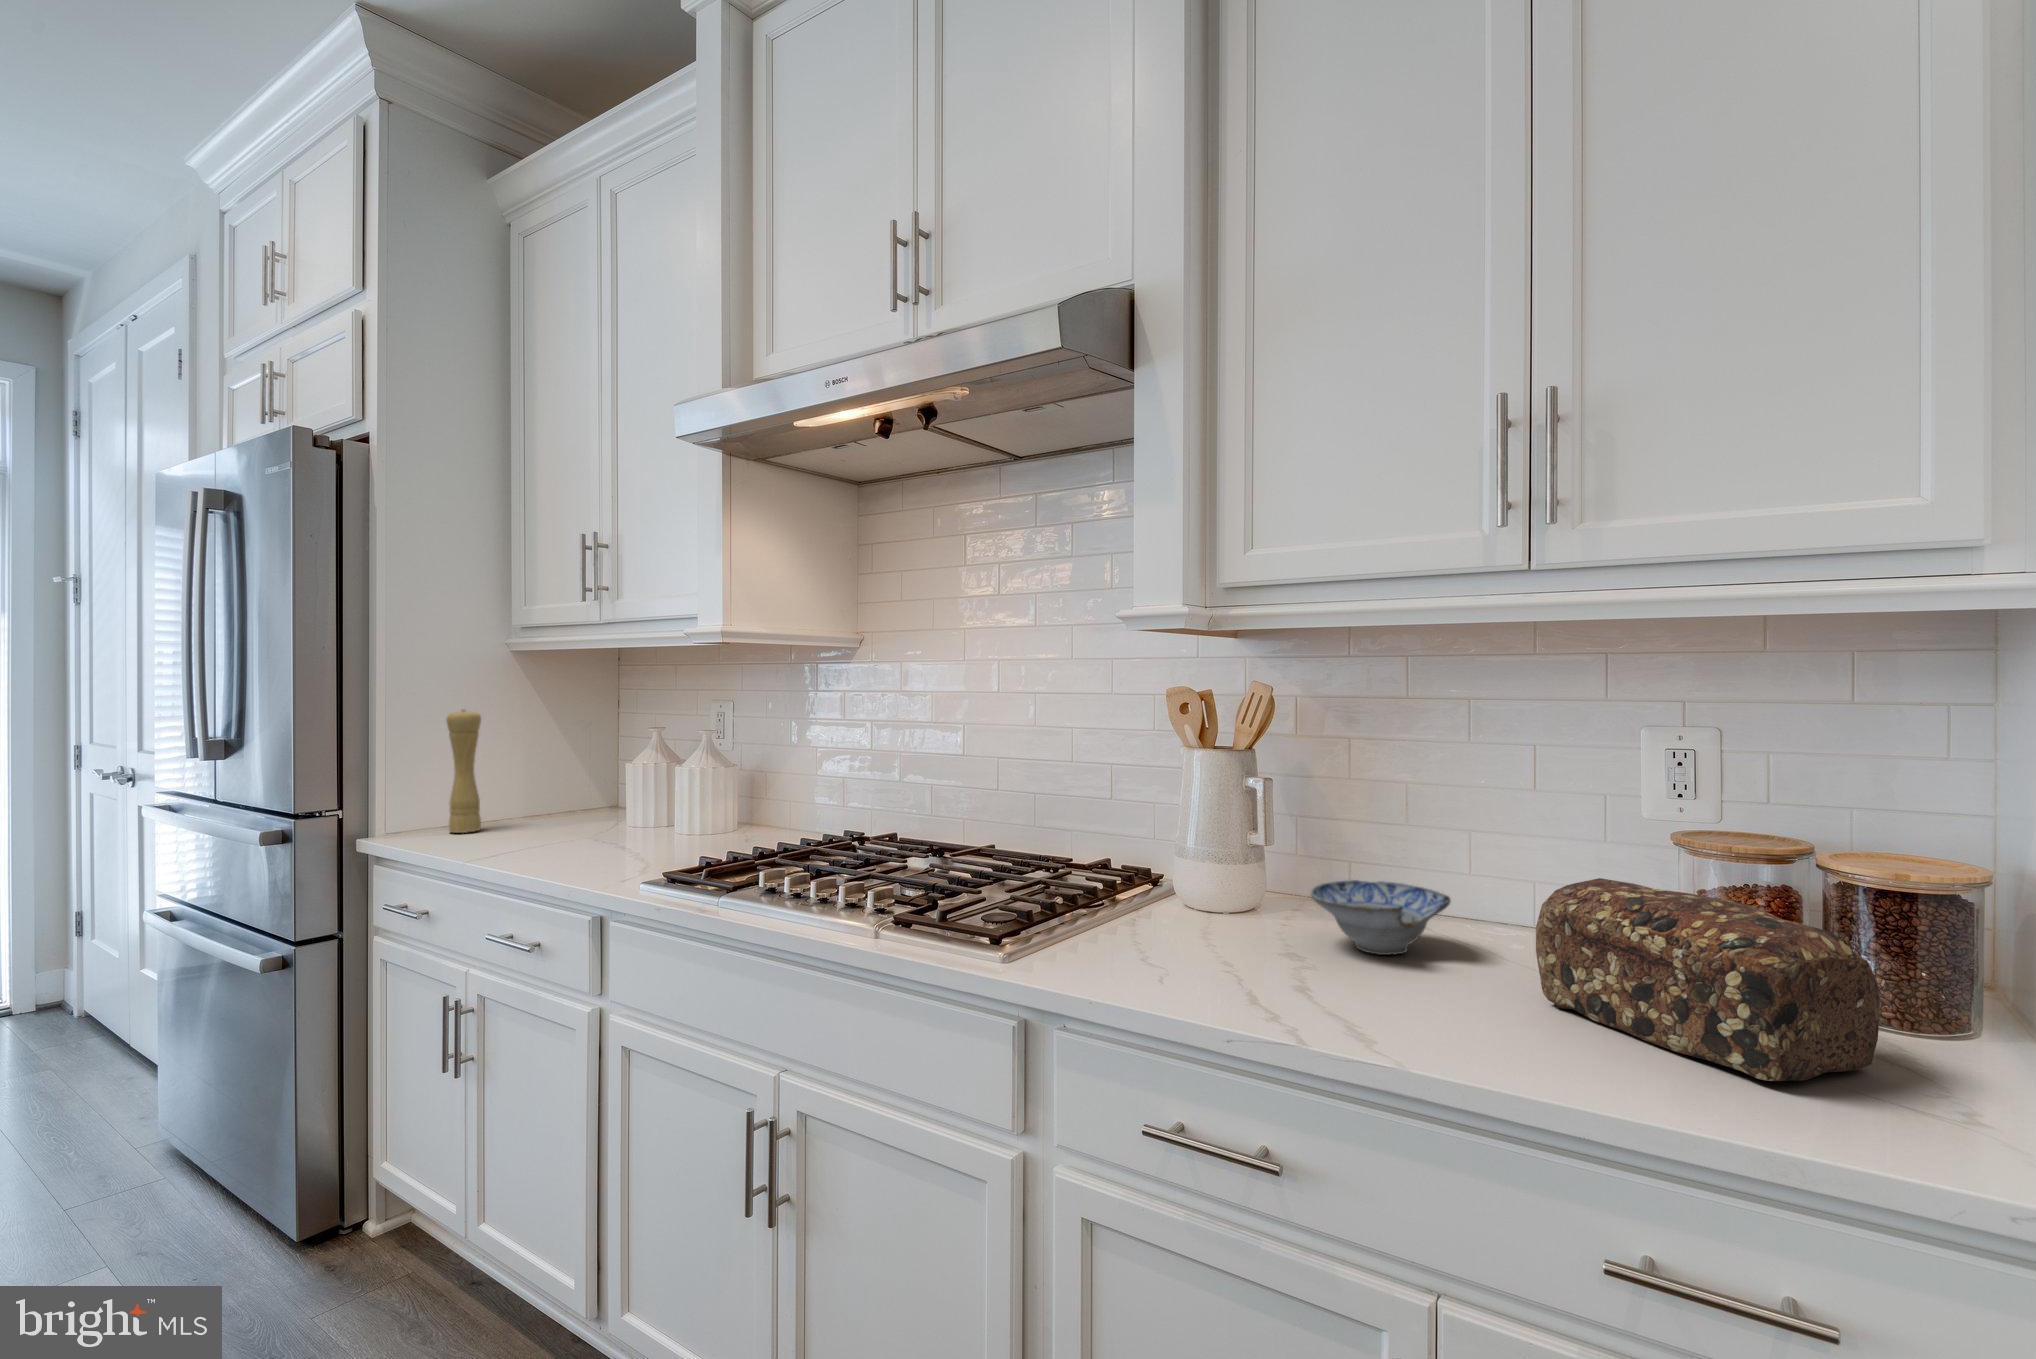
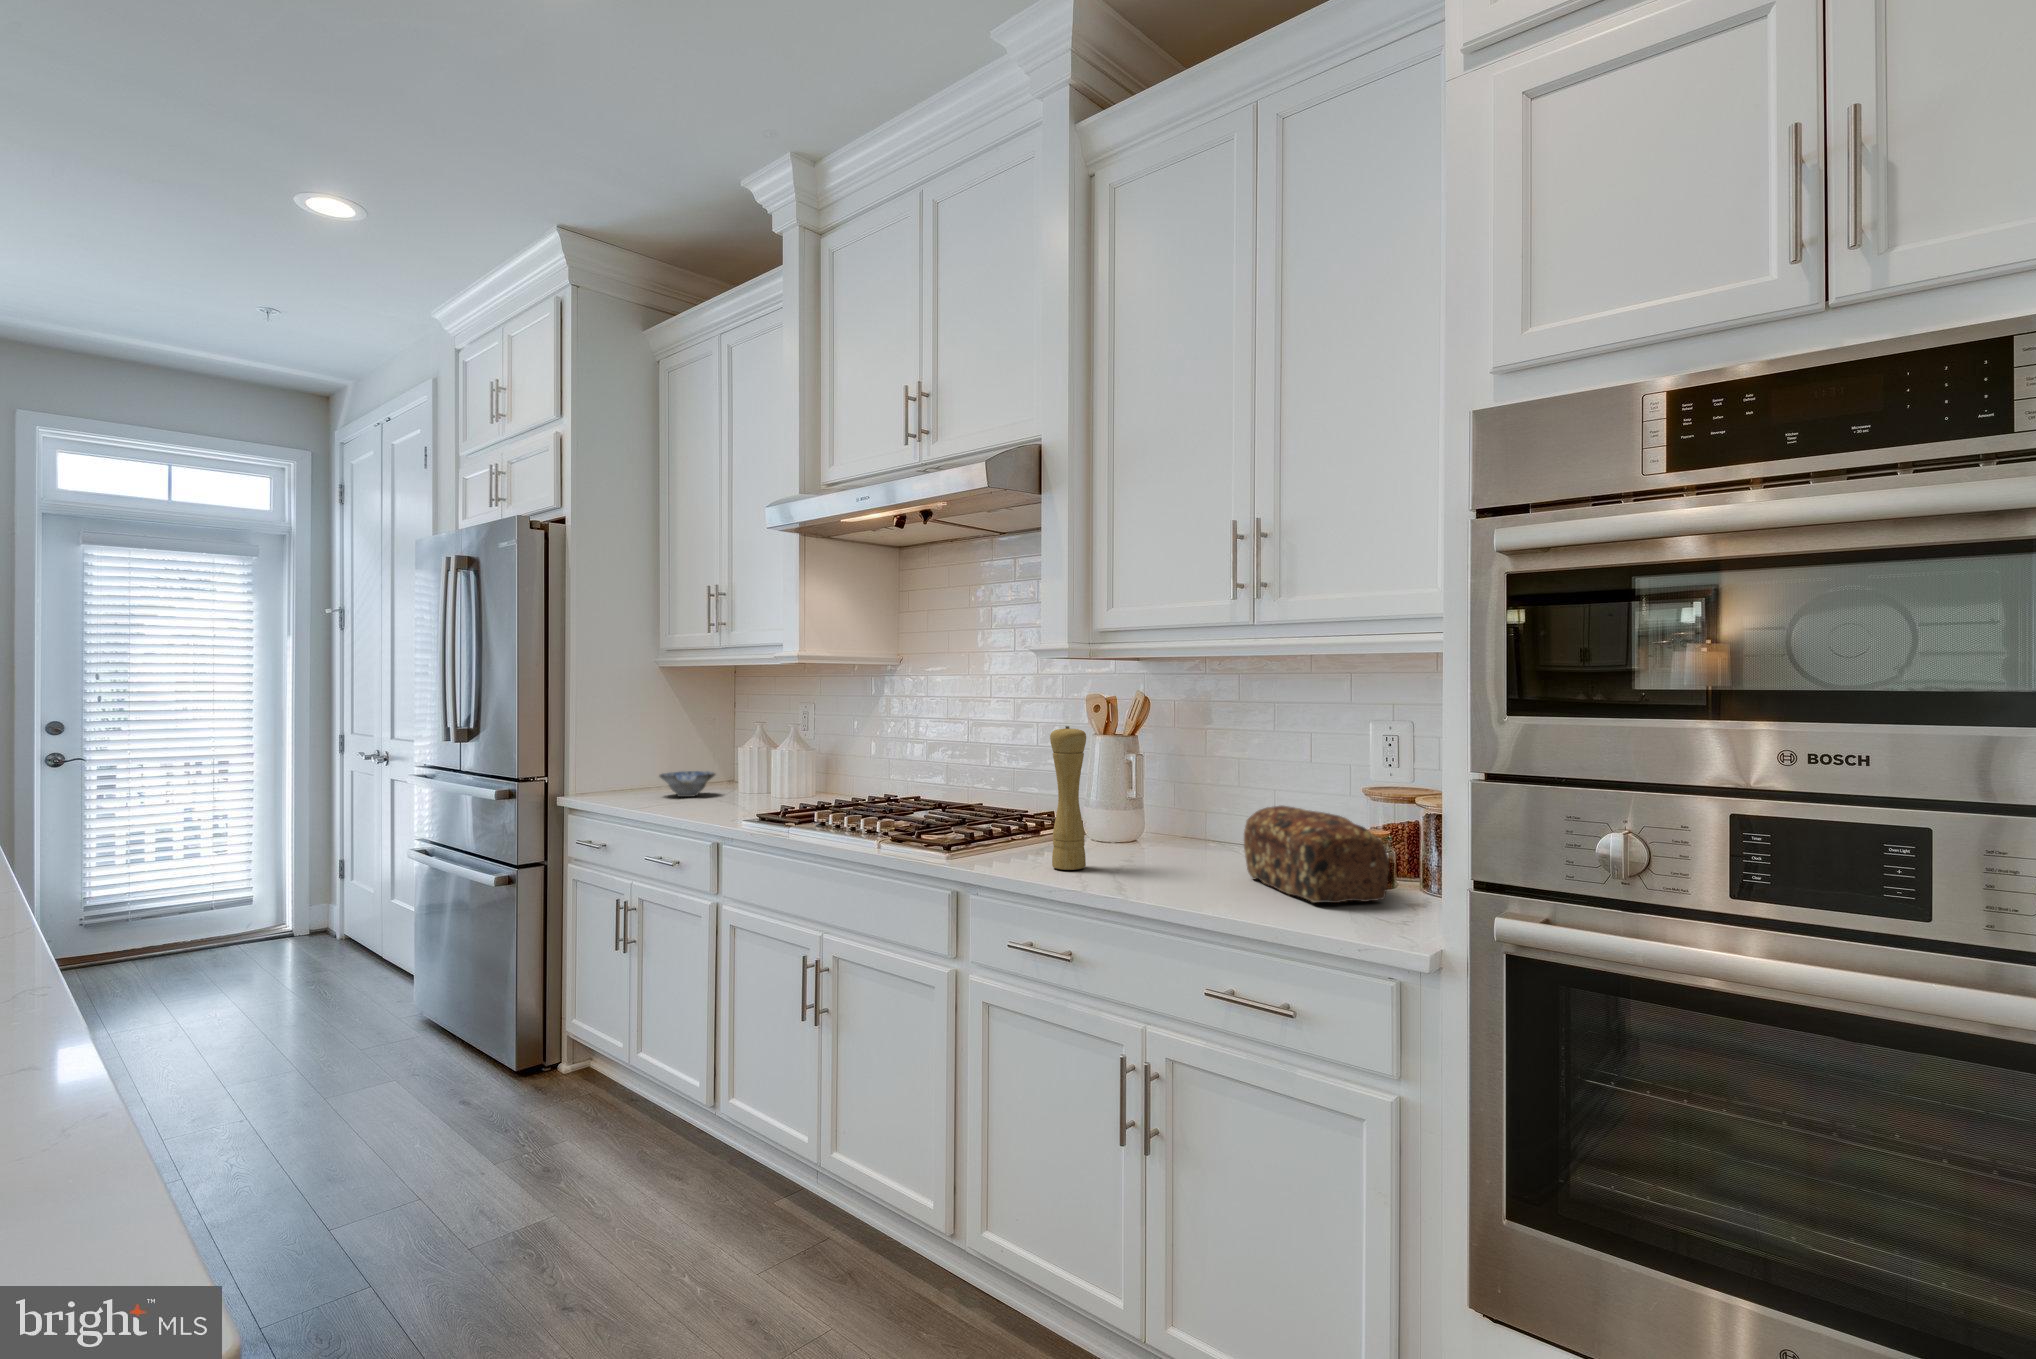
pepper mill: present [446,710,481,833] -> present [1050,726,1086,870]
ceramic bowl: present [1311,880,1451,955] -> present [659,771,715,797]

